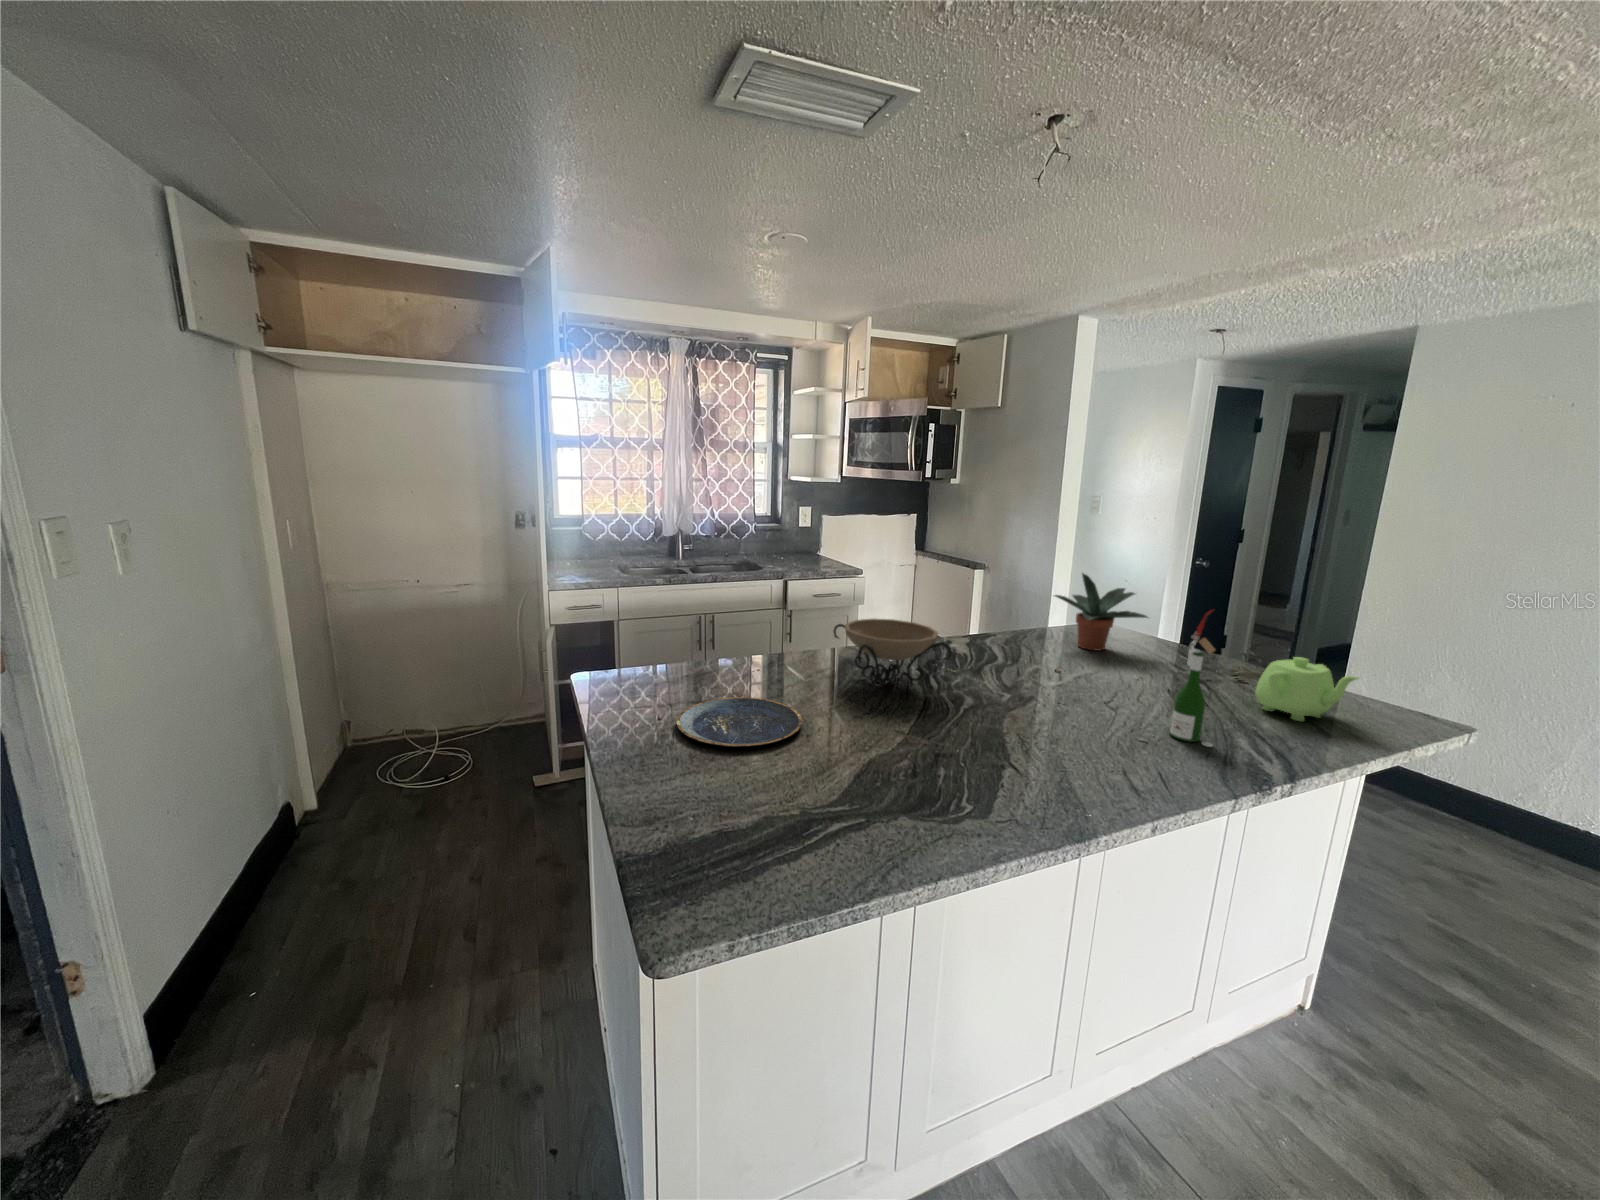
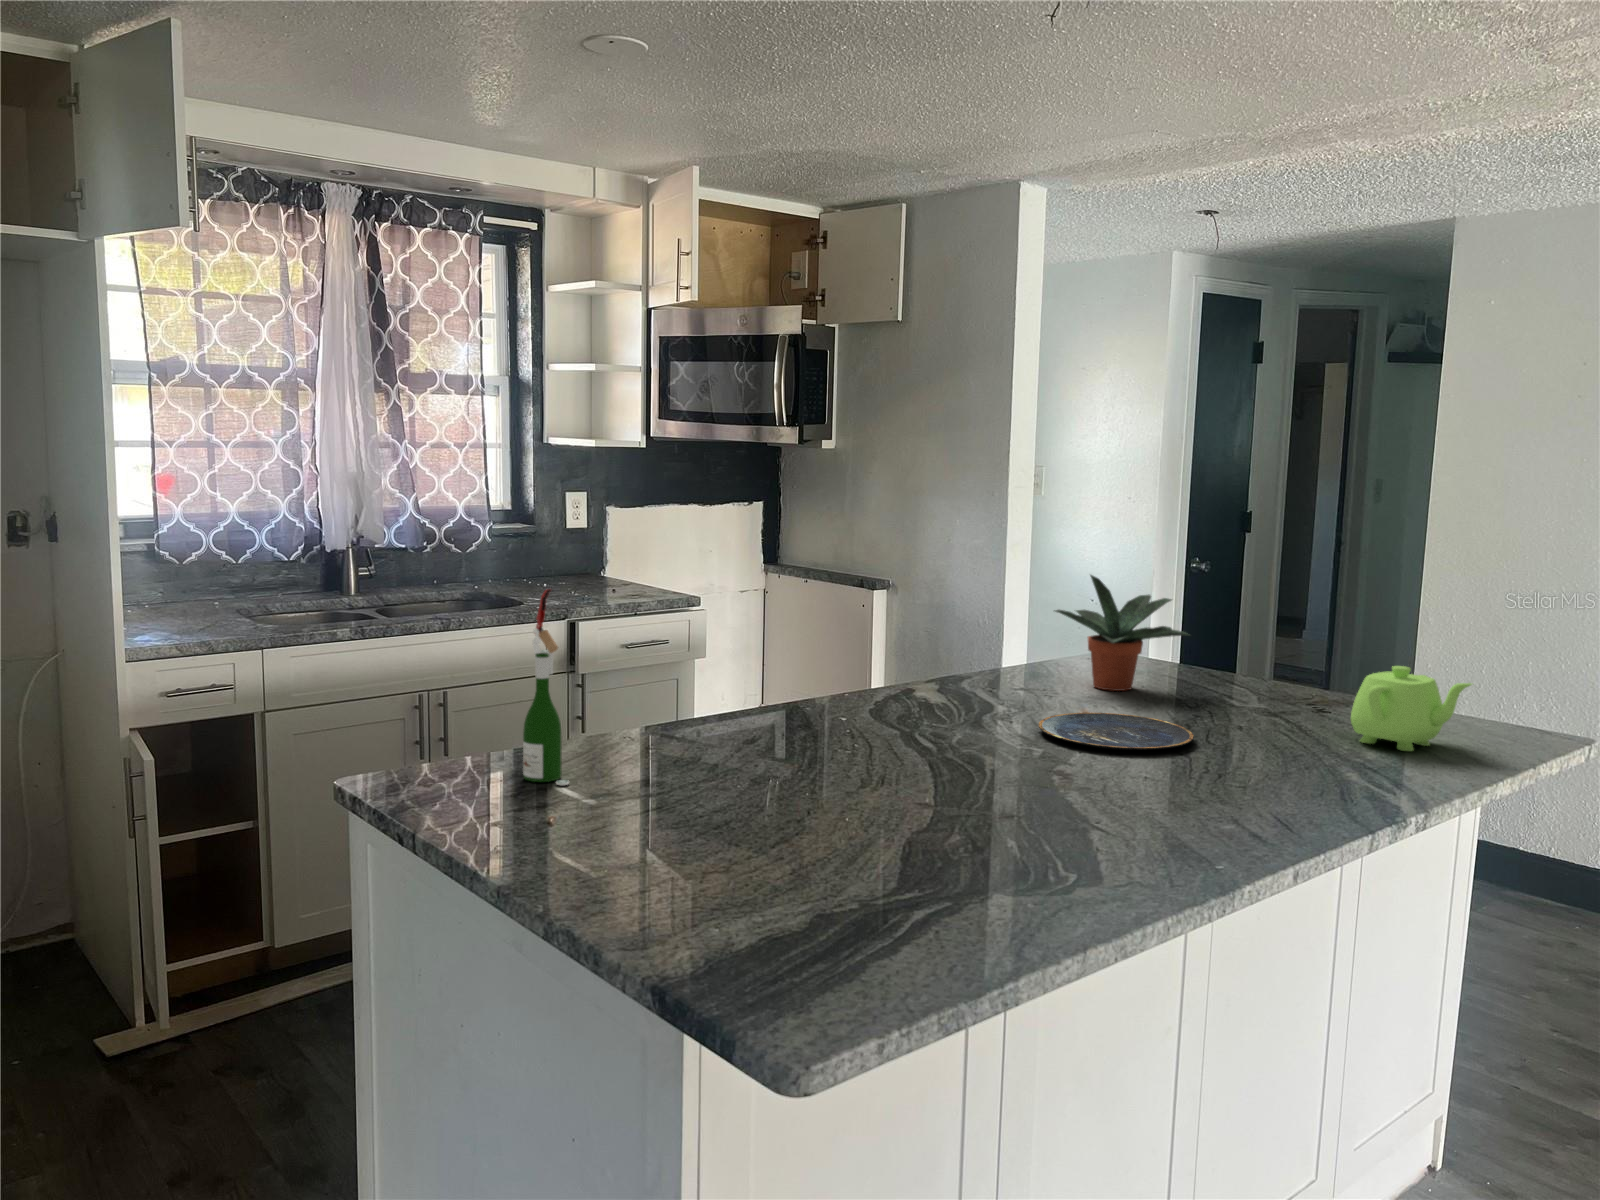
wine bottle: present [1170,610,1215,747] -> present [523,589,569,785]
decorative bowl: present [833,619,952,689] -> none [762,654,961,761]
plate: present [677,697,802,747] -> present [1039,713,1194,750]

